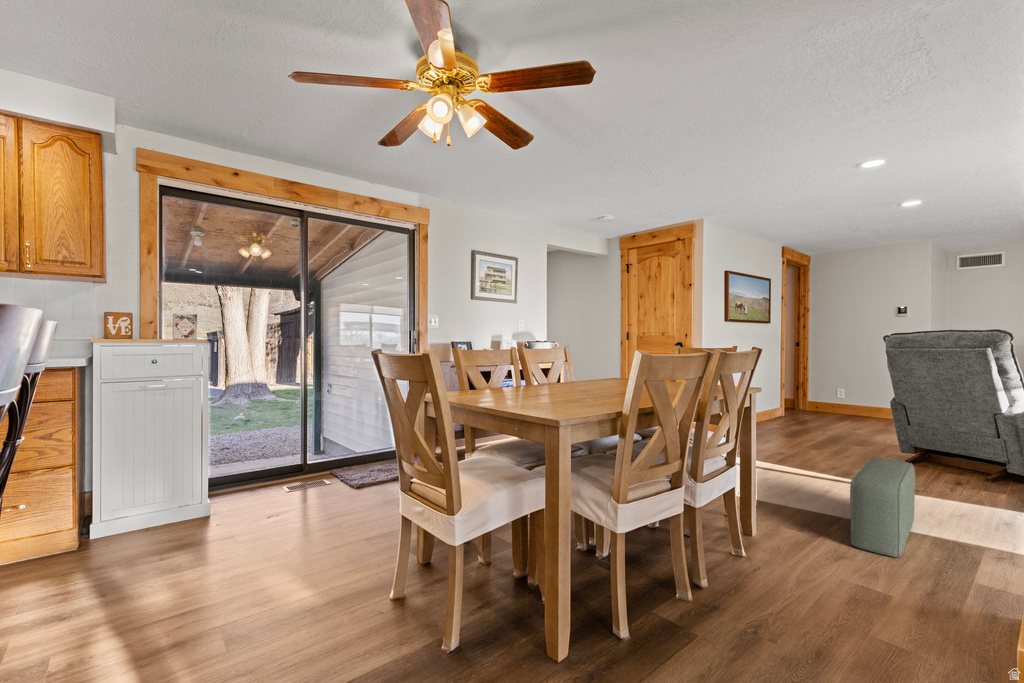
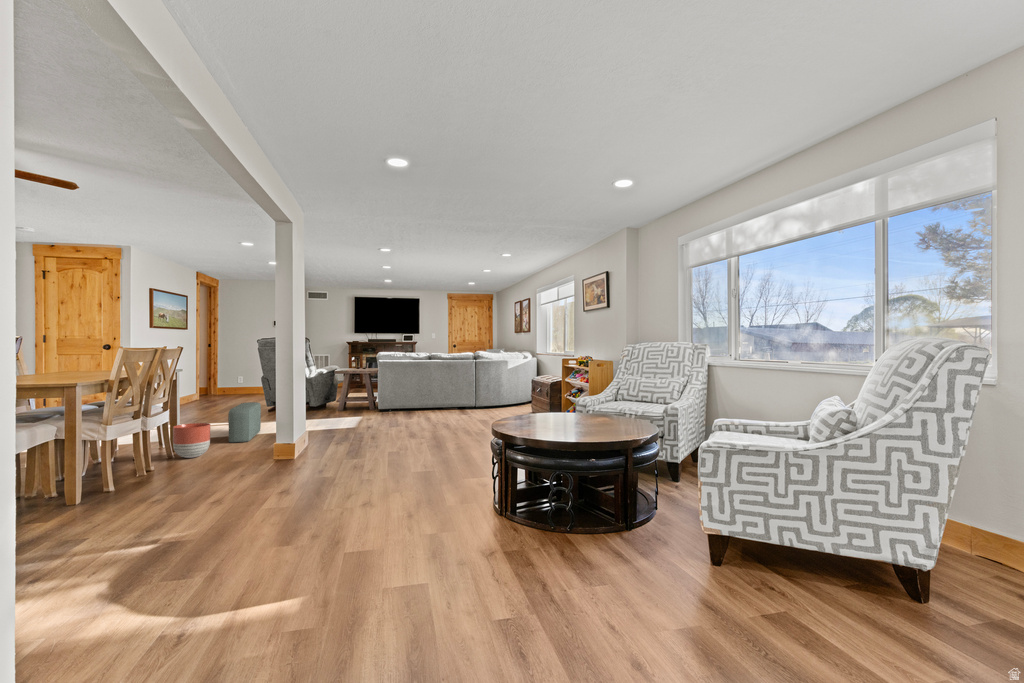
planter: none [743,499,818,581] -> present [173,423,210,458]

